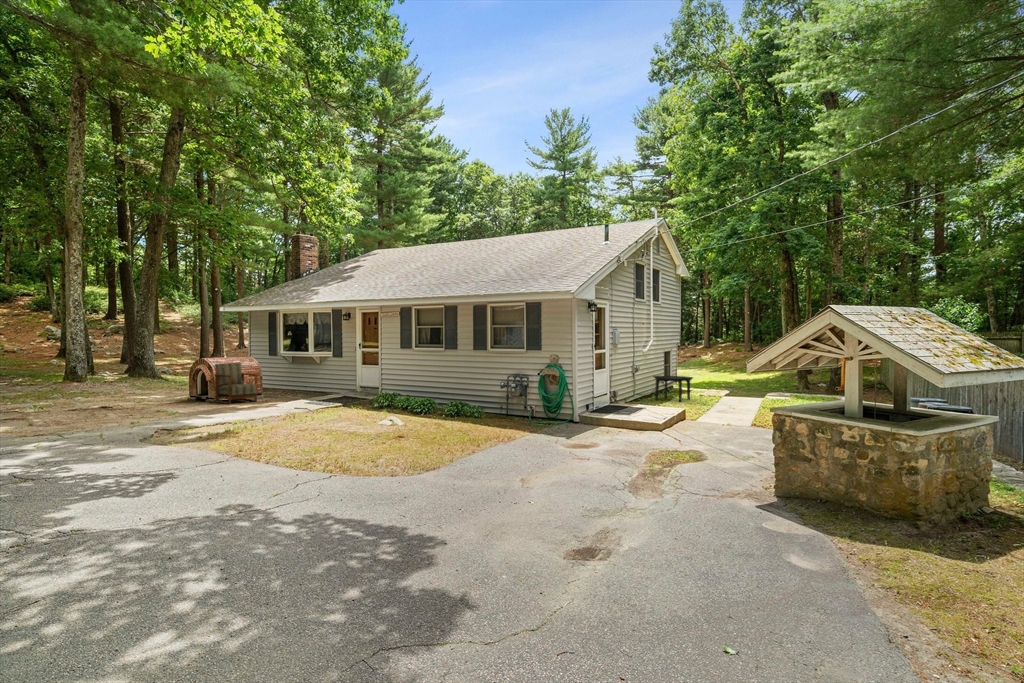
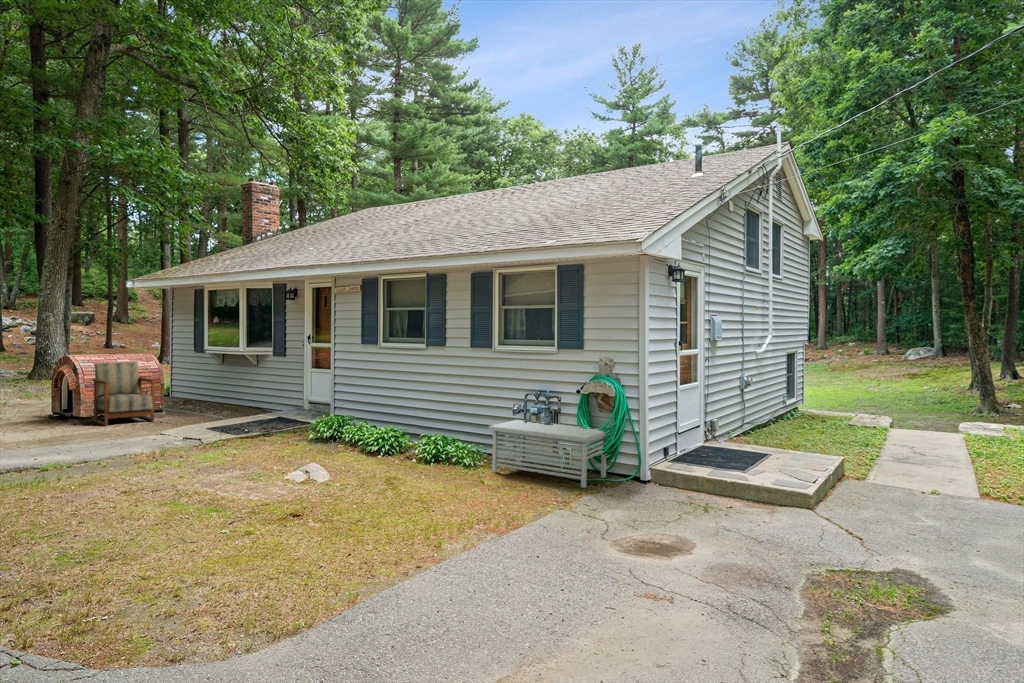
round table: present [653,376,693,402] -> none [770,391,841,435]
storage bench: none [490,391,557,424] -> present [489,420,606,488]

